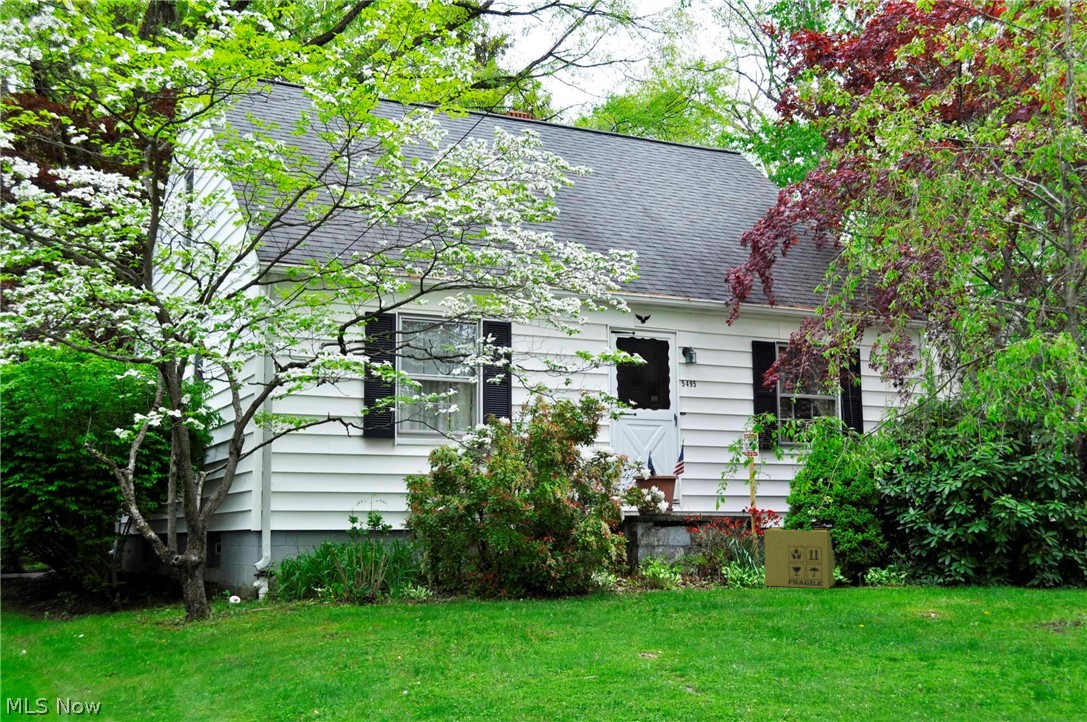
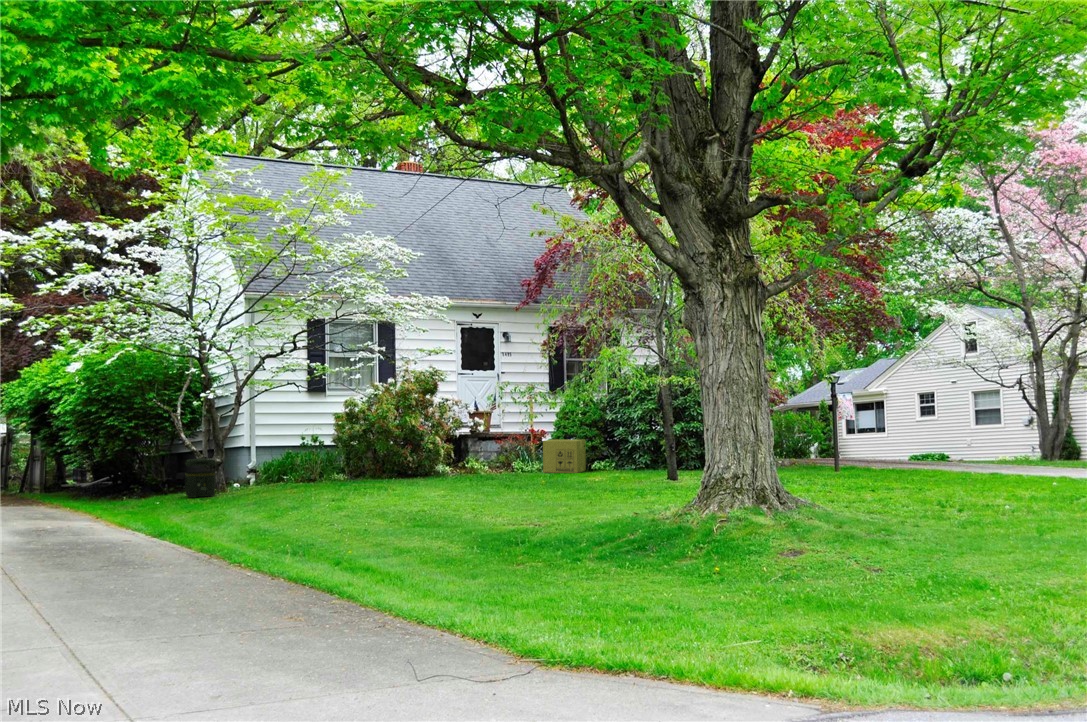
toolbox: none [136,554,191,628] -> present [185,459,216,498]

